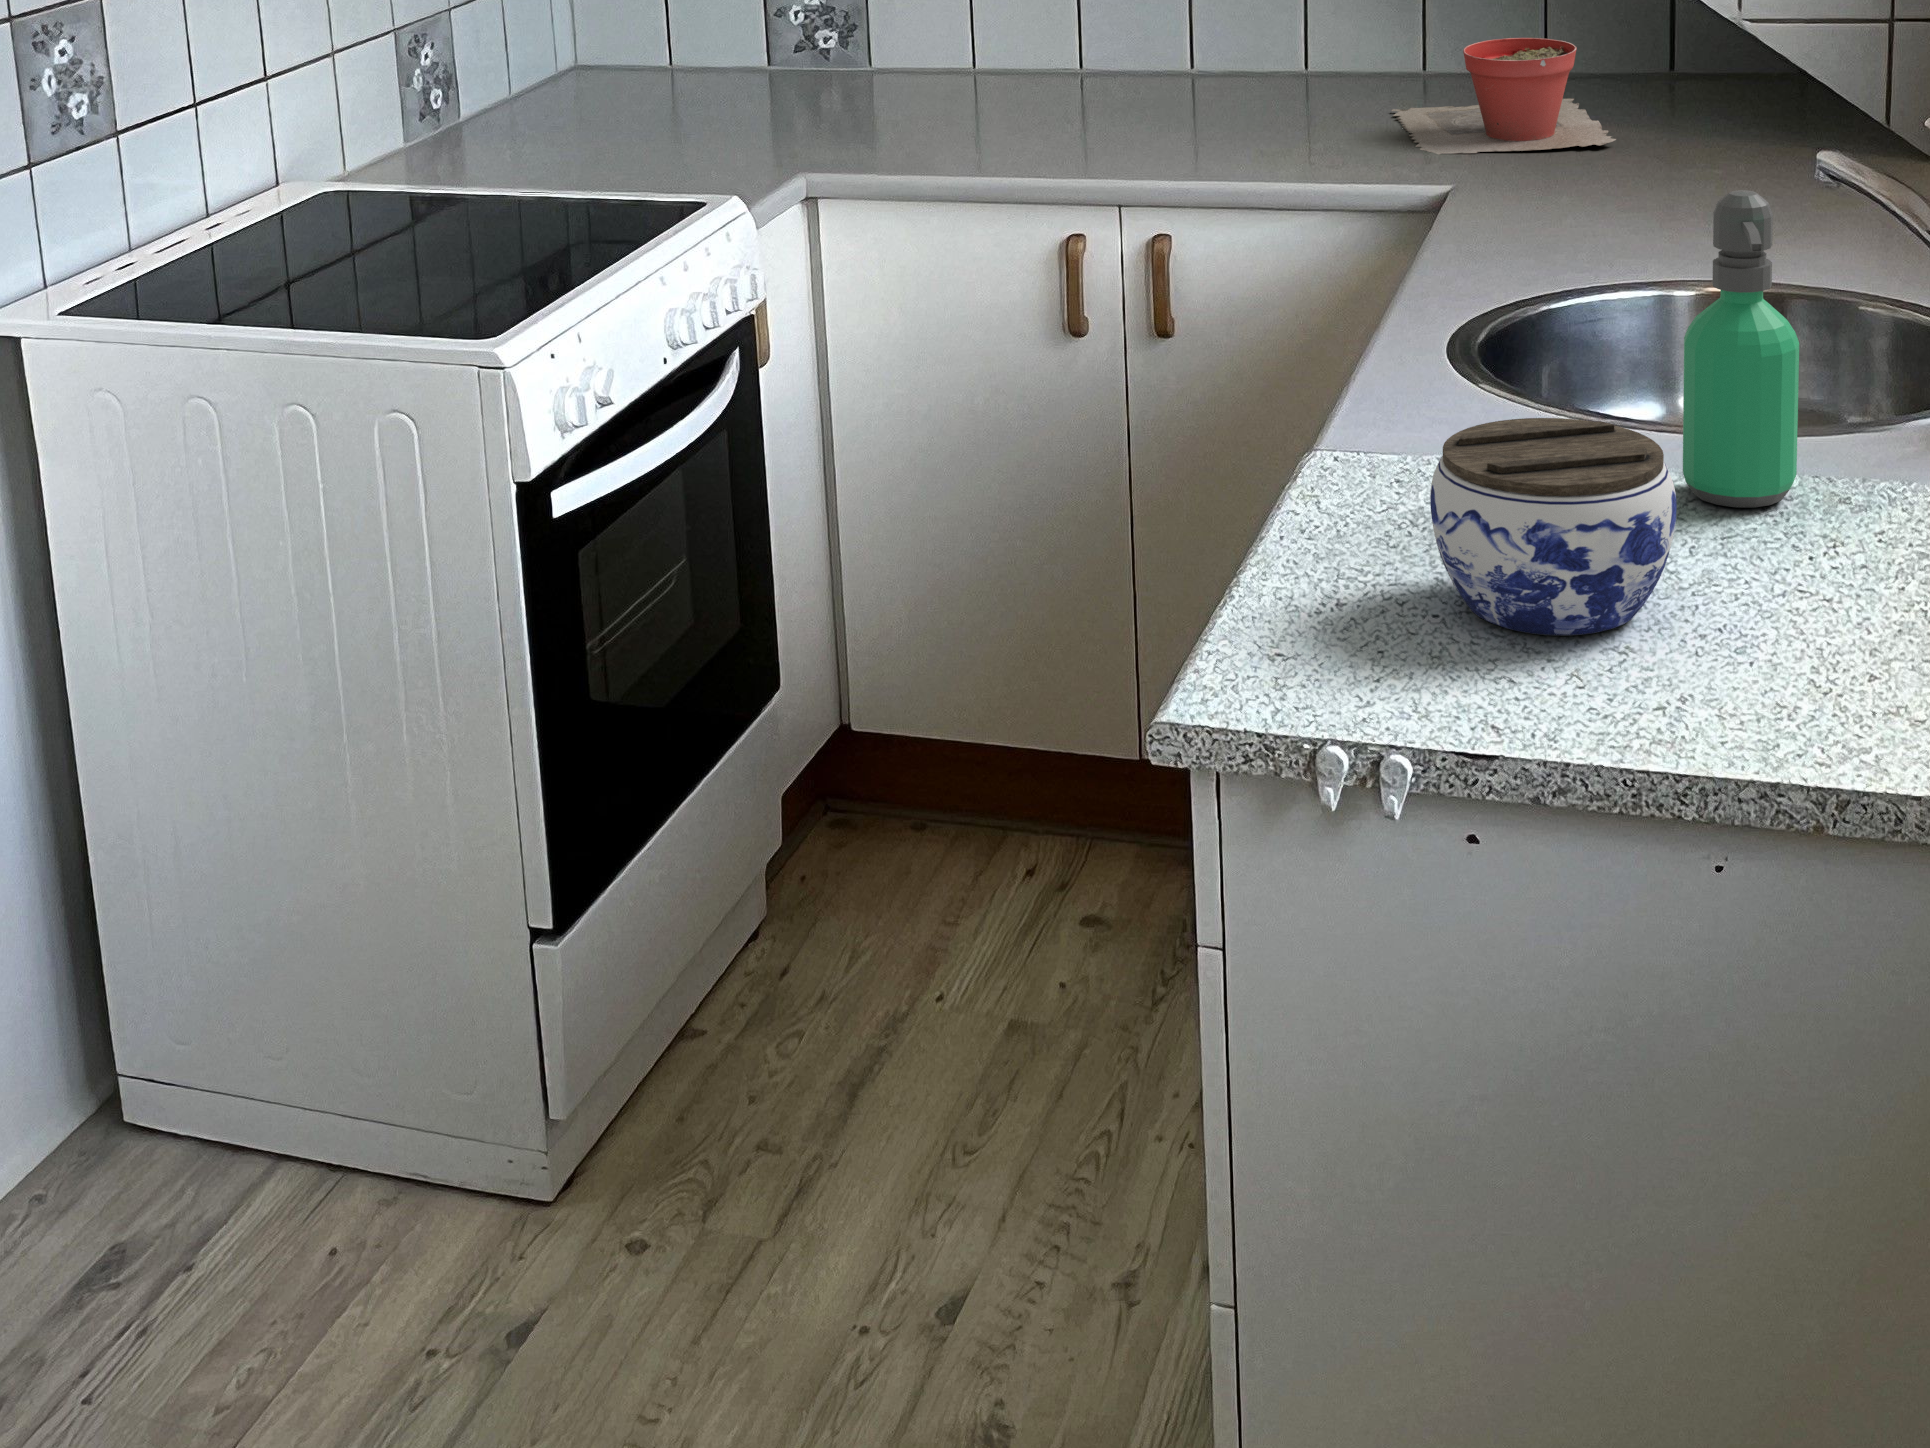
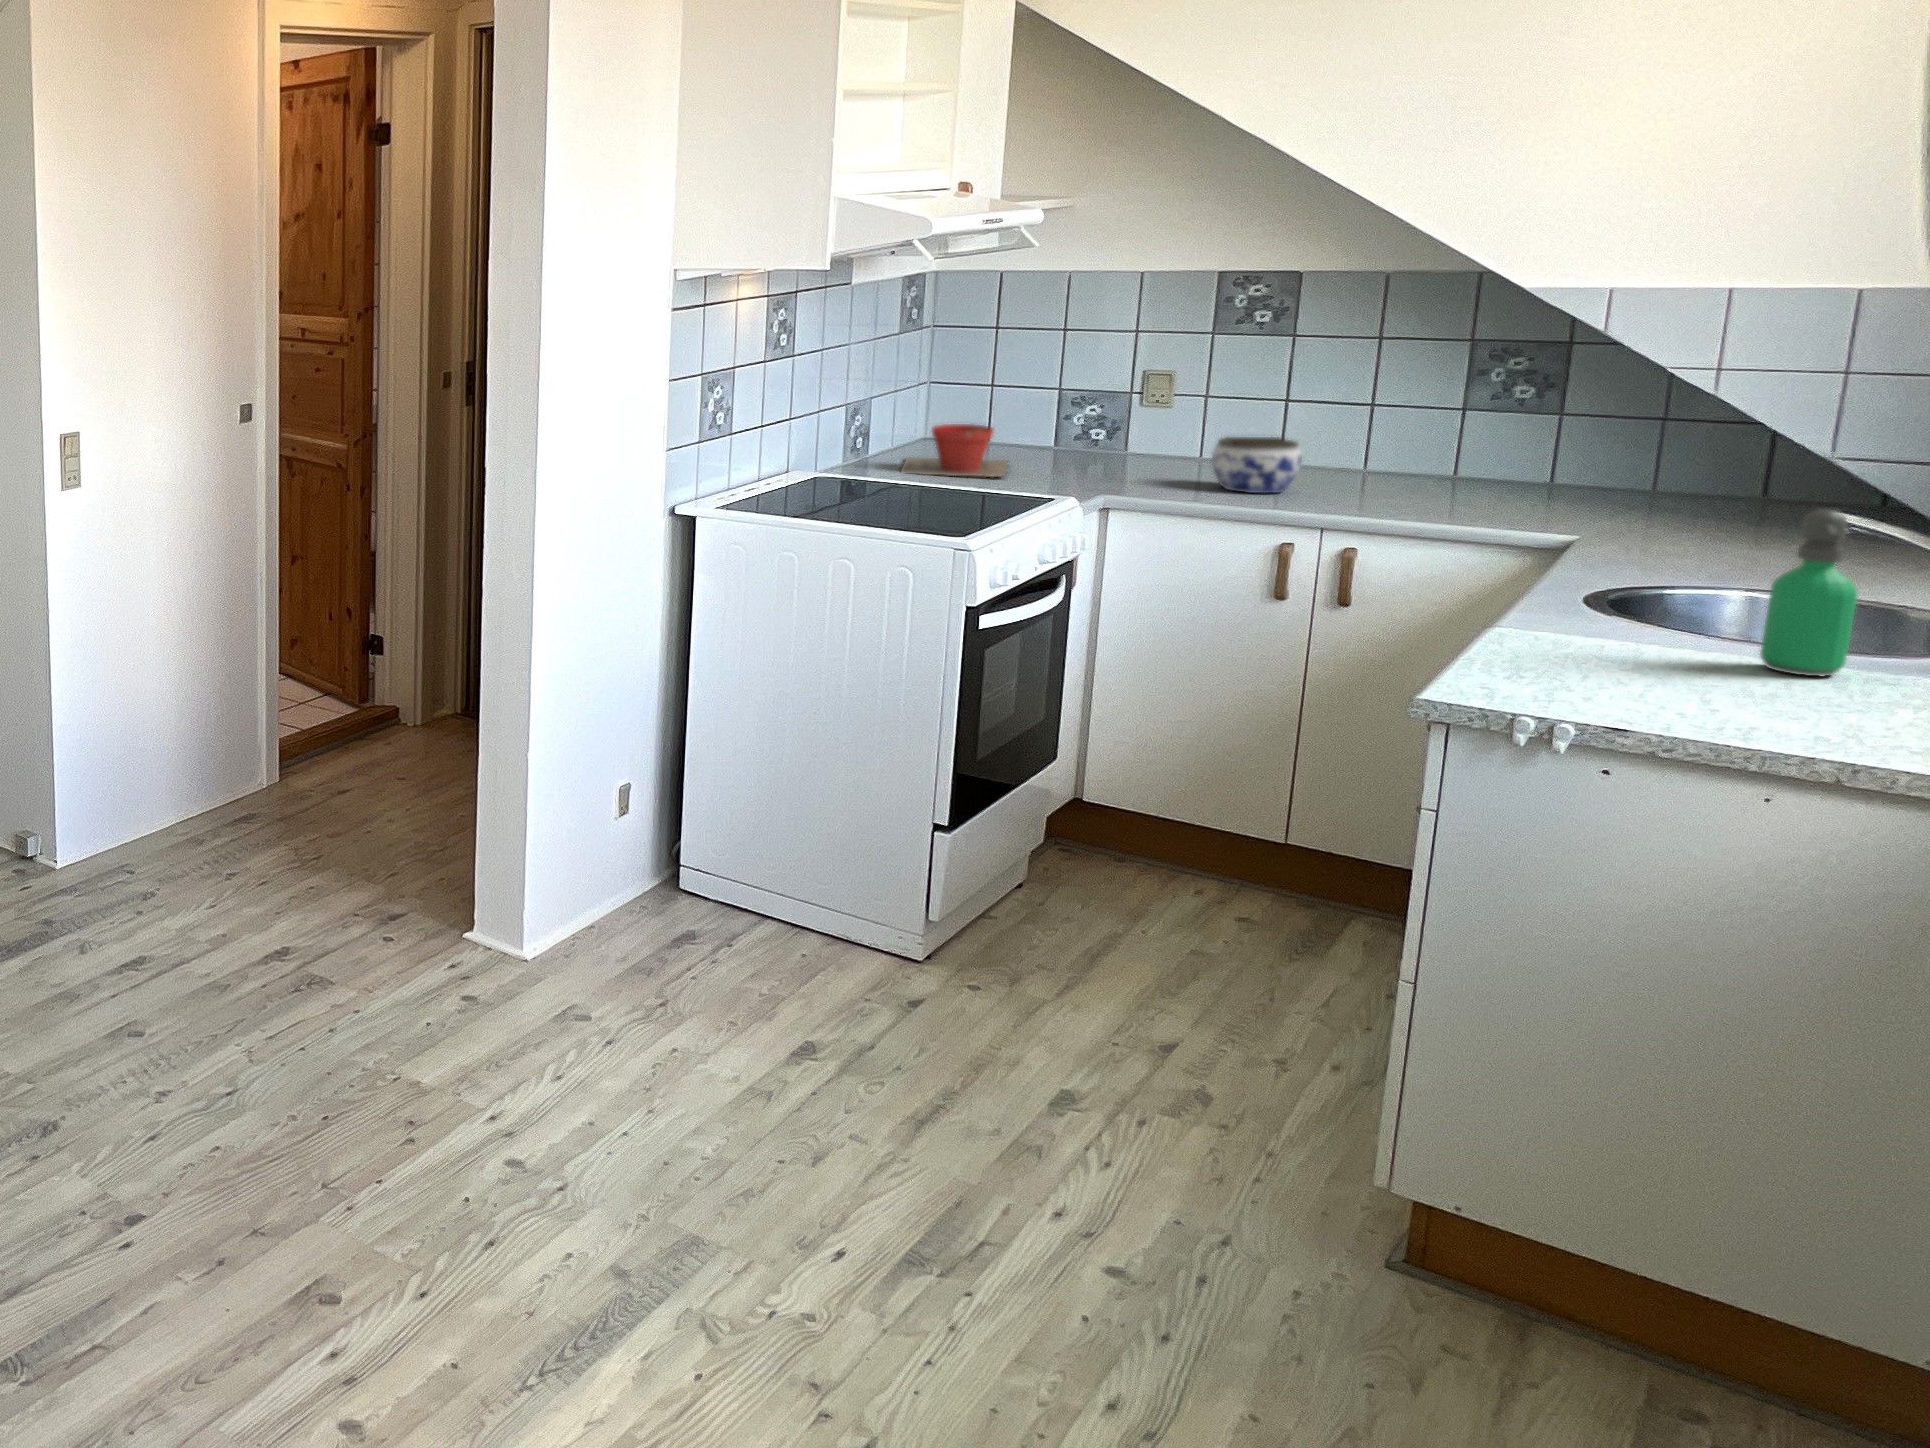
plant pot: present [1392,38,1616,155] -> present [900,424,1009,477]
jar: present [1430,418,1677,636] -> present [1212,437,1302,493]

